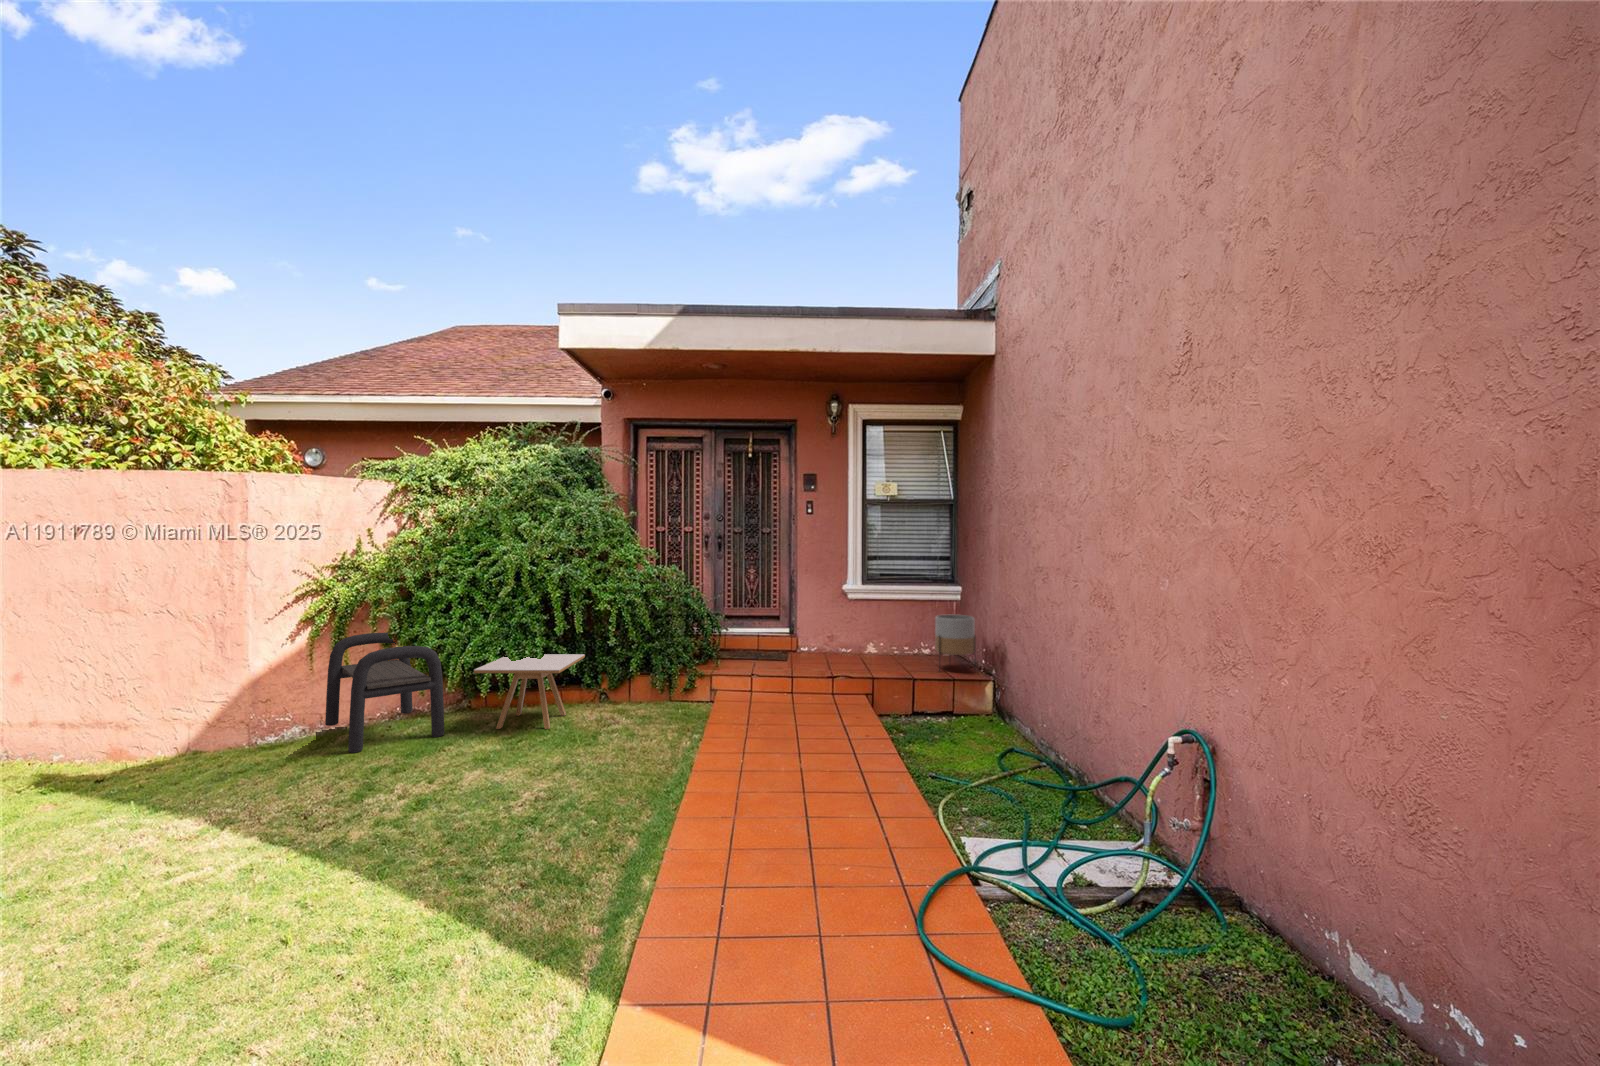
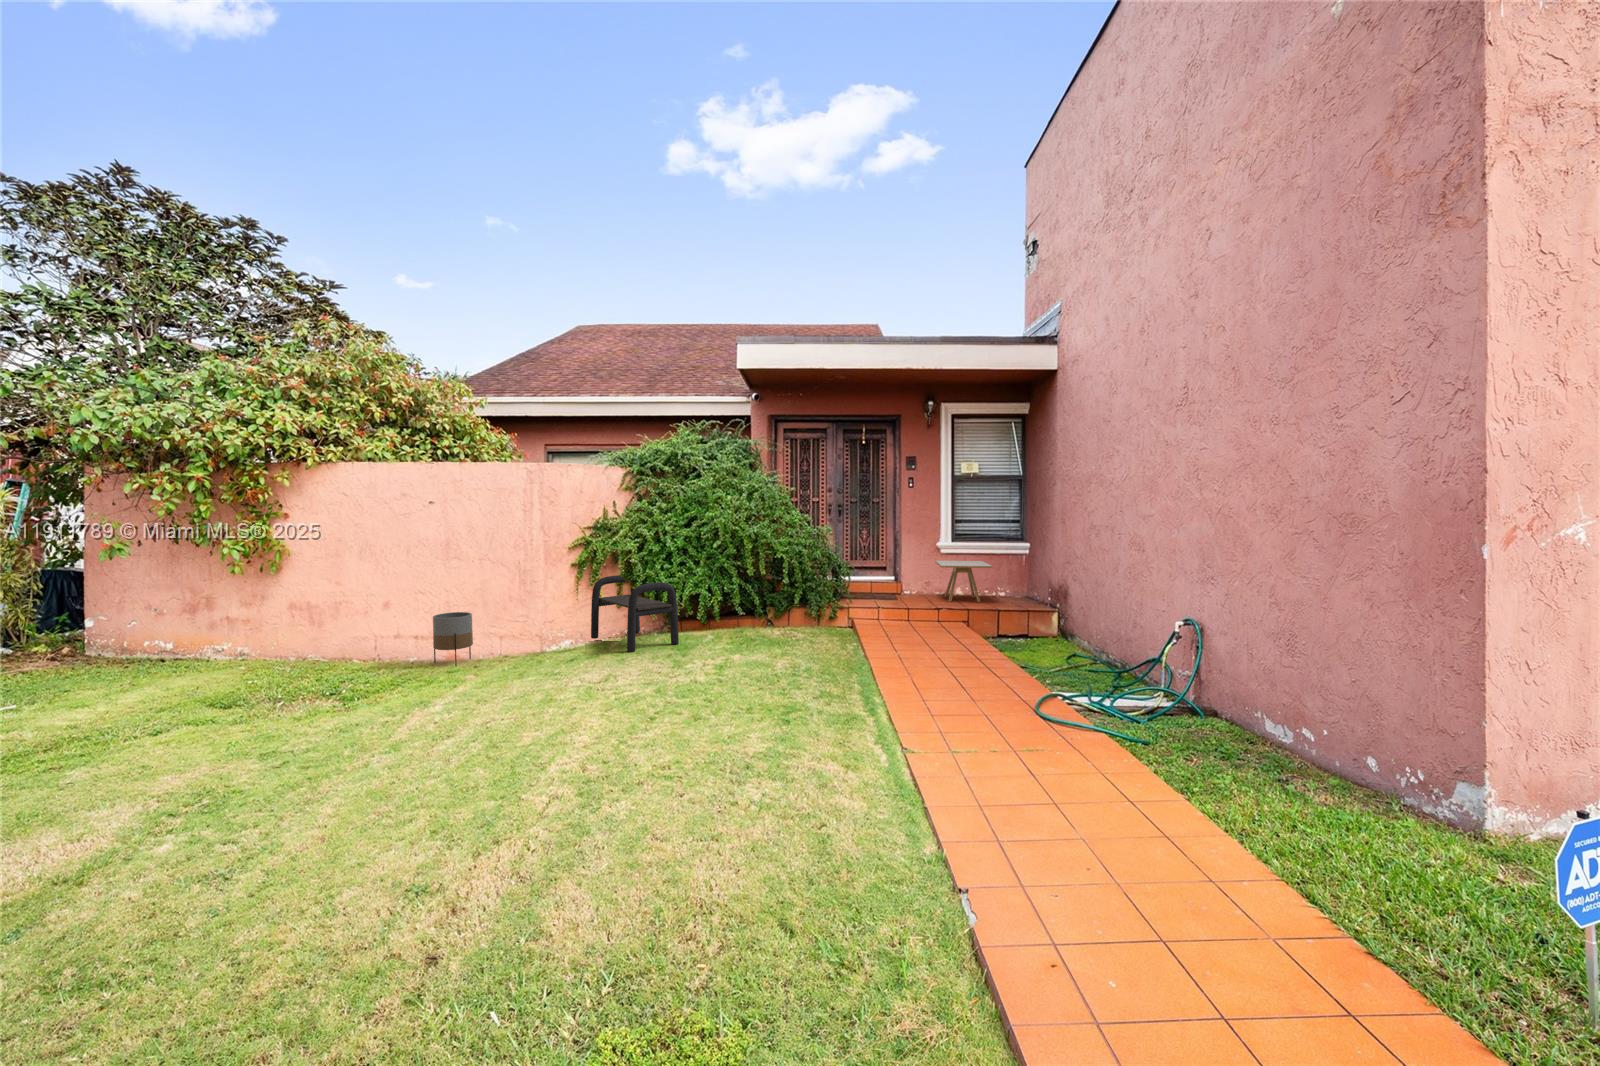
planter: present [935,614,976,658] -> present [433,612,473,666]
side table: present [474,654,585,729] -> present [935,561,992,602]

